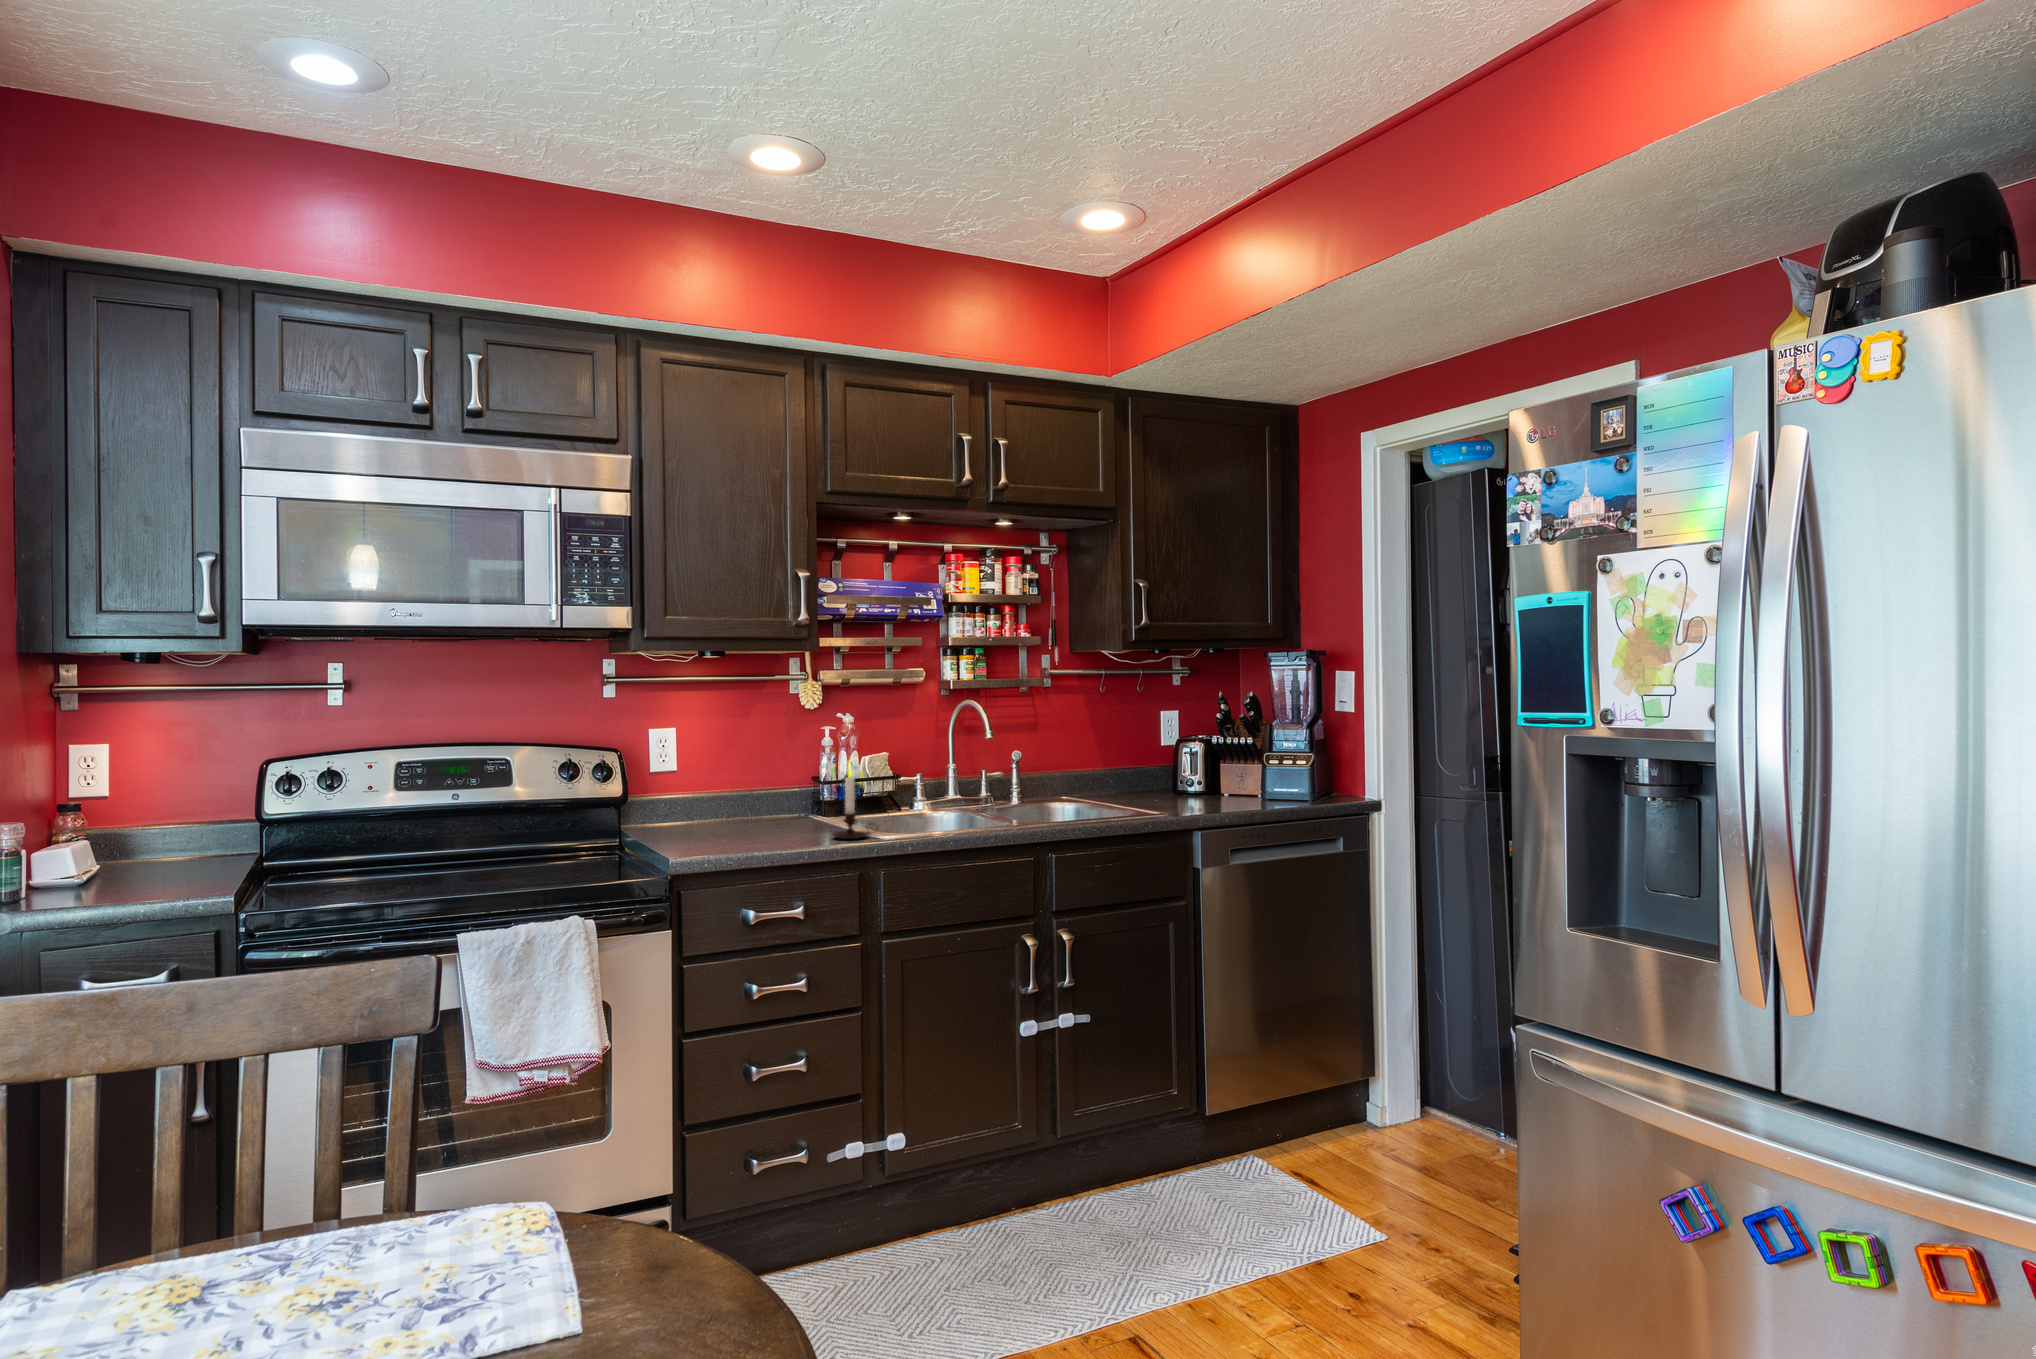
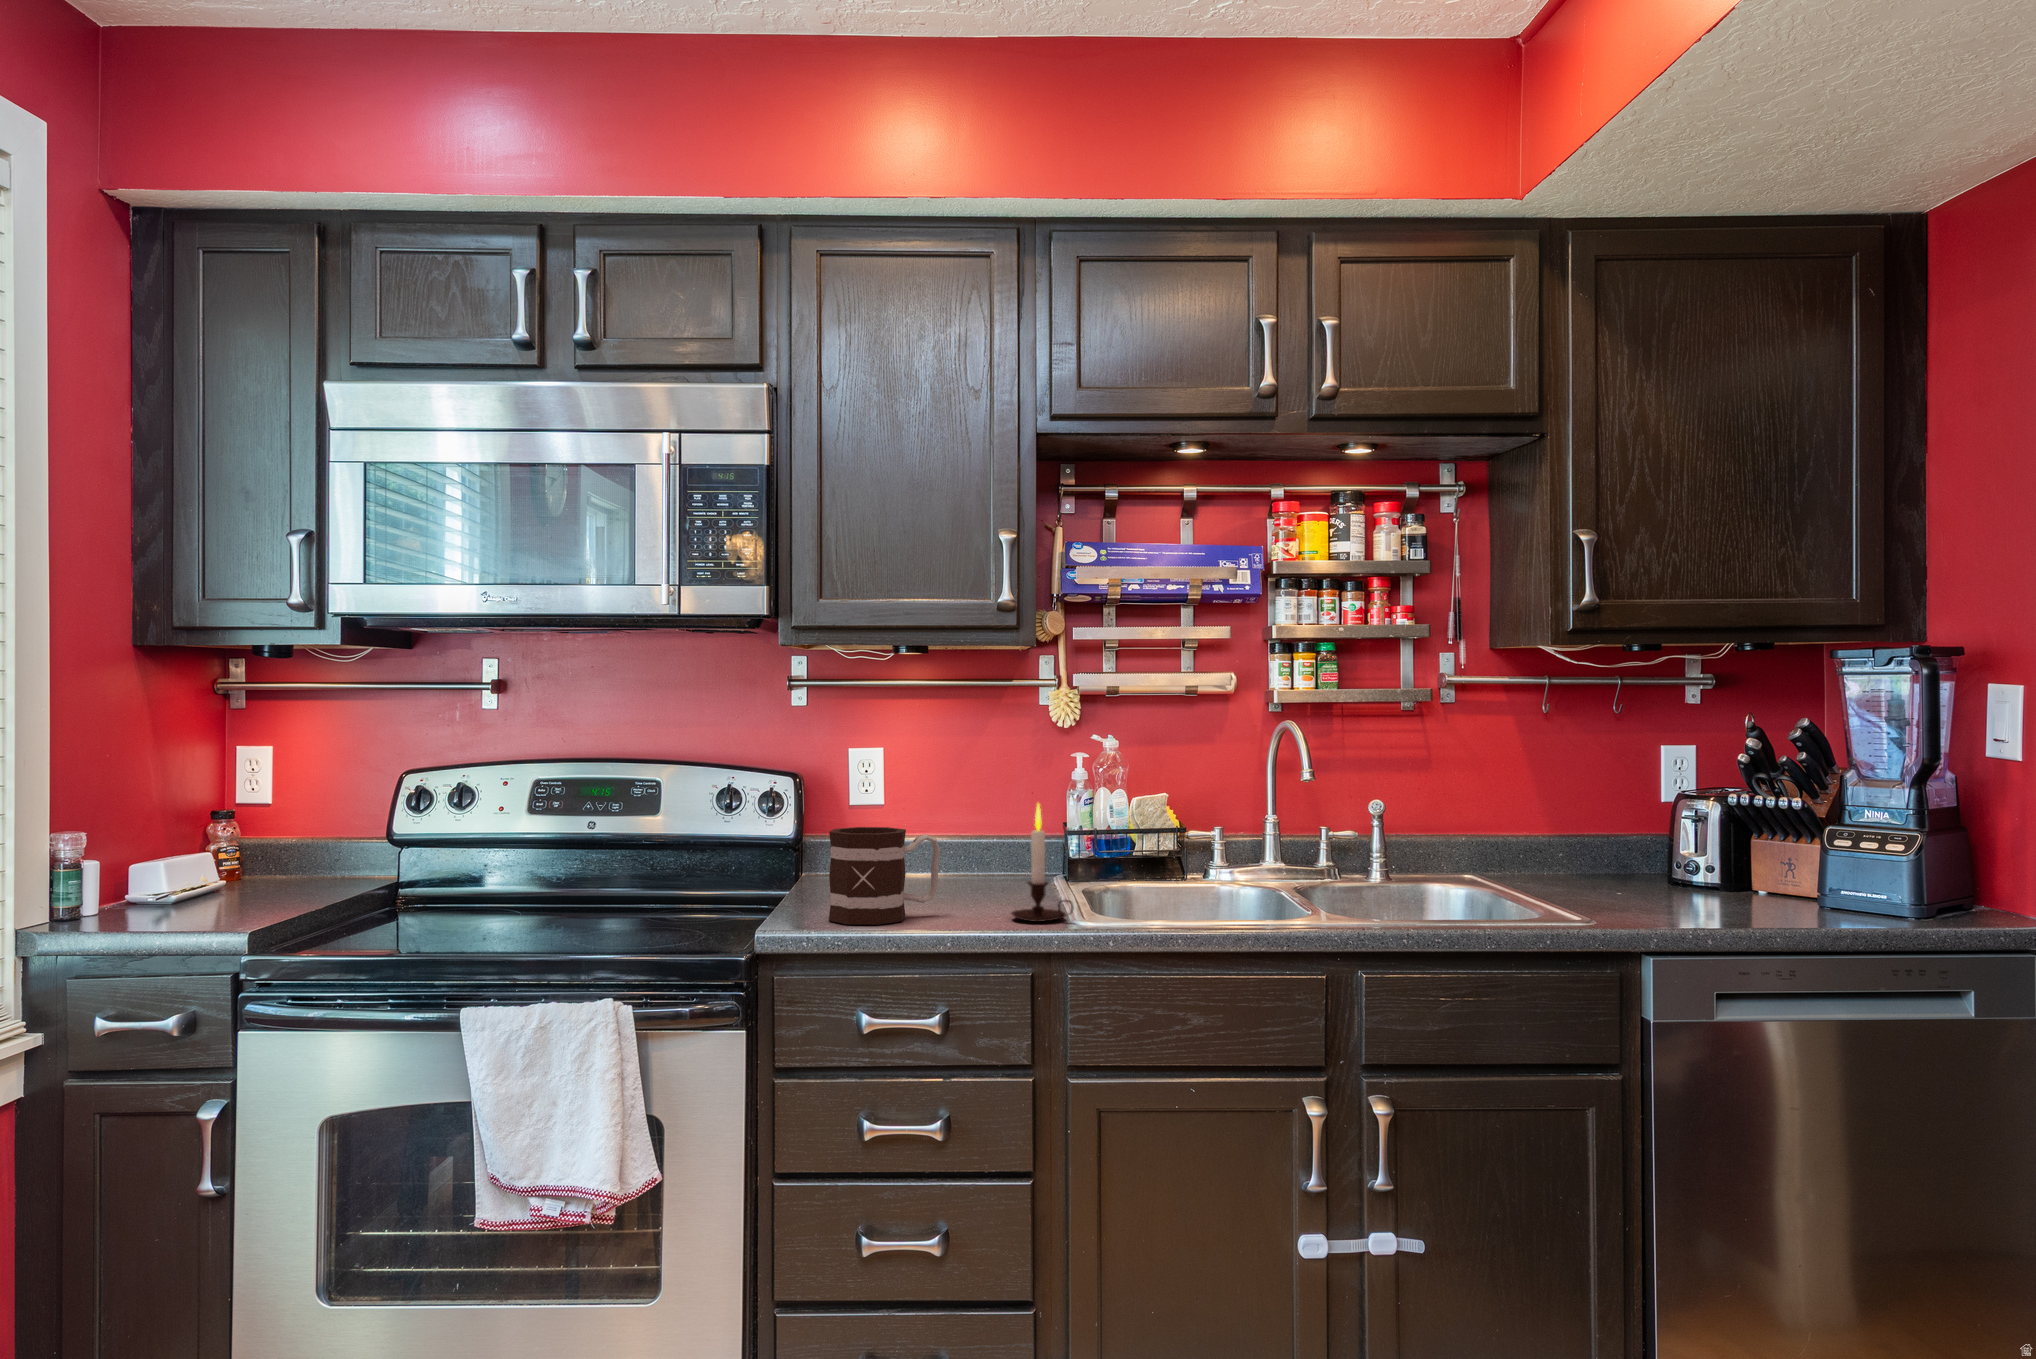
mug: none [705,782,779,851] -> present [829,827,940,925]

